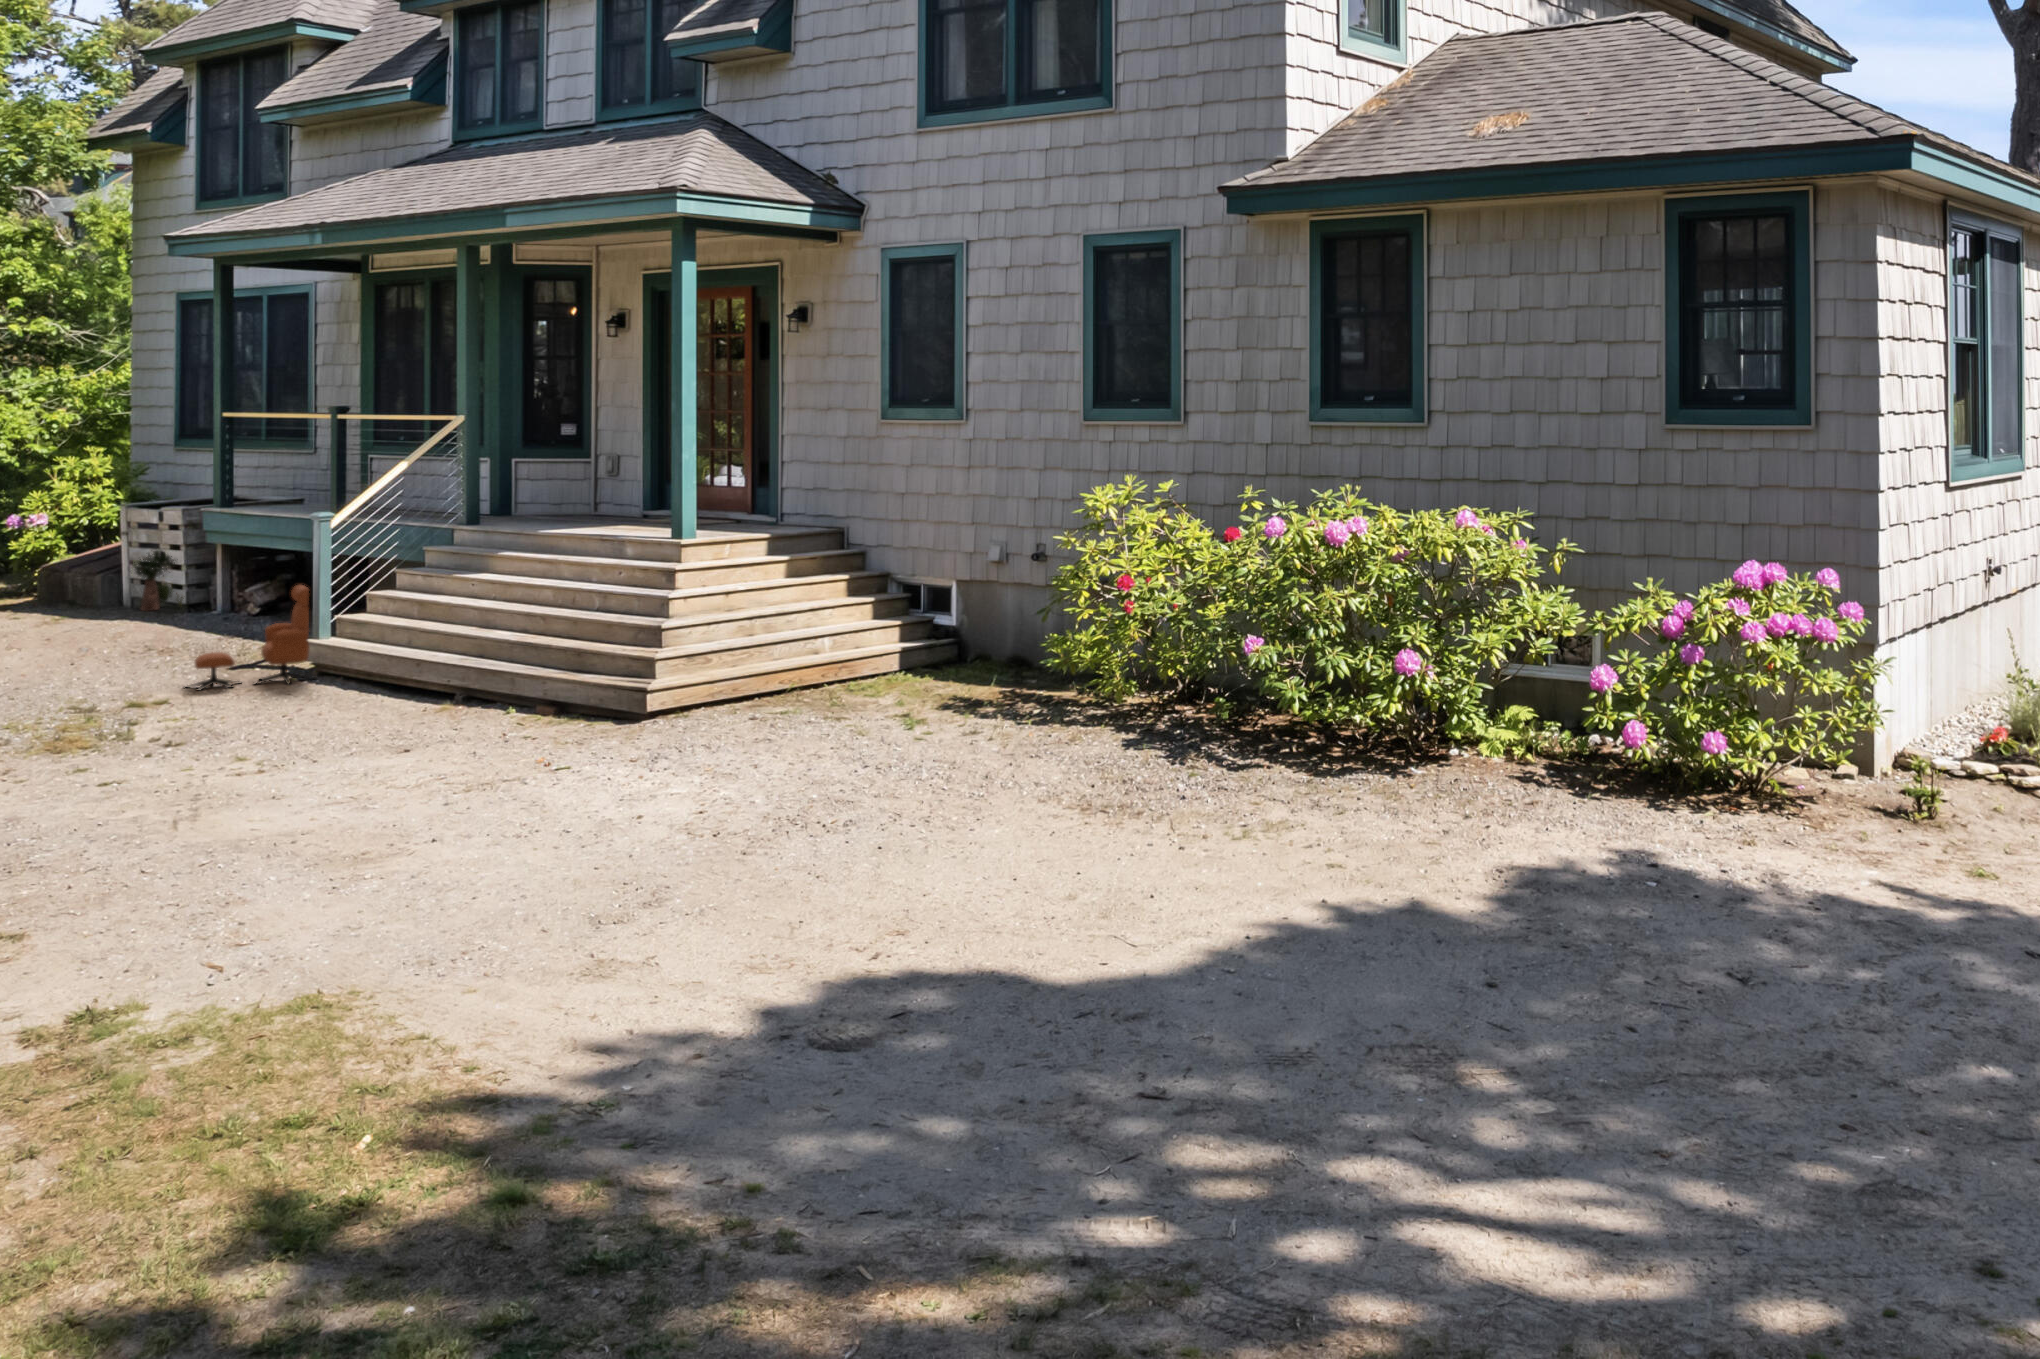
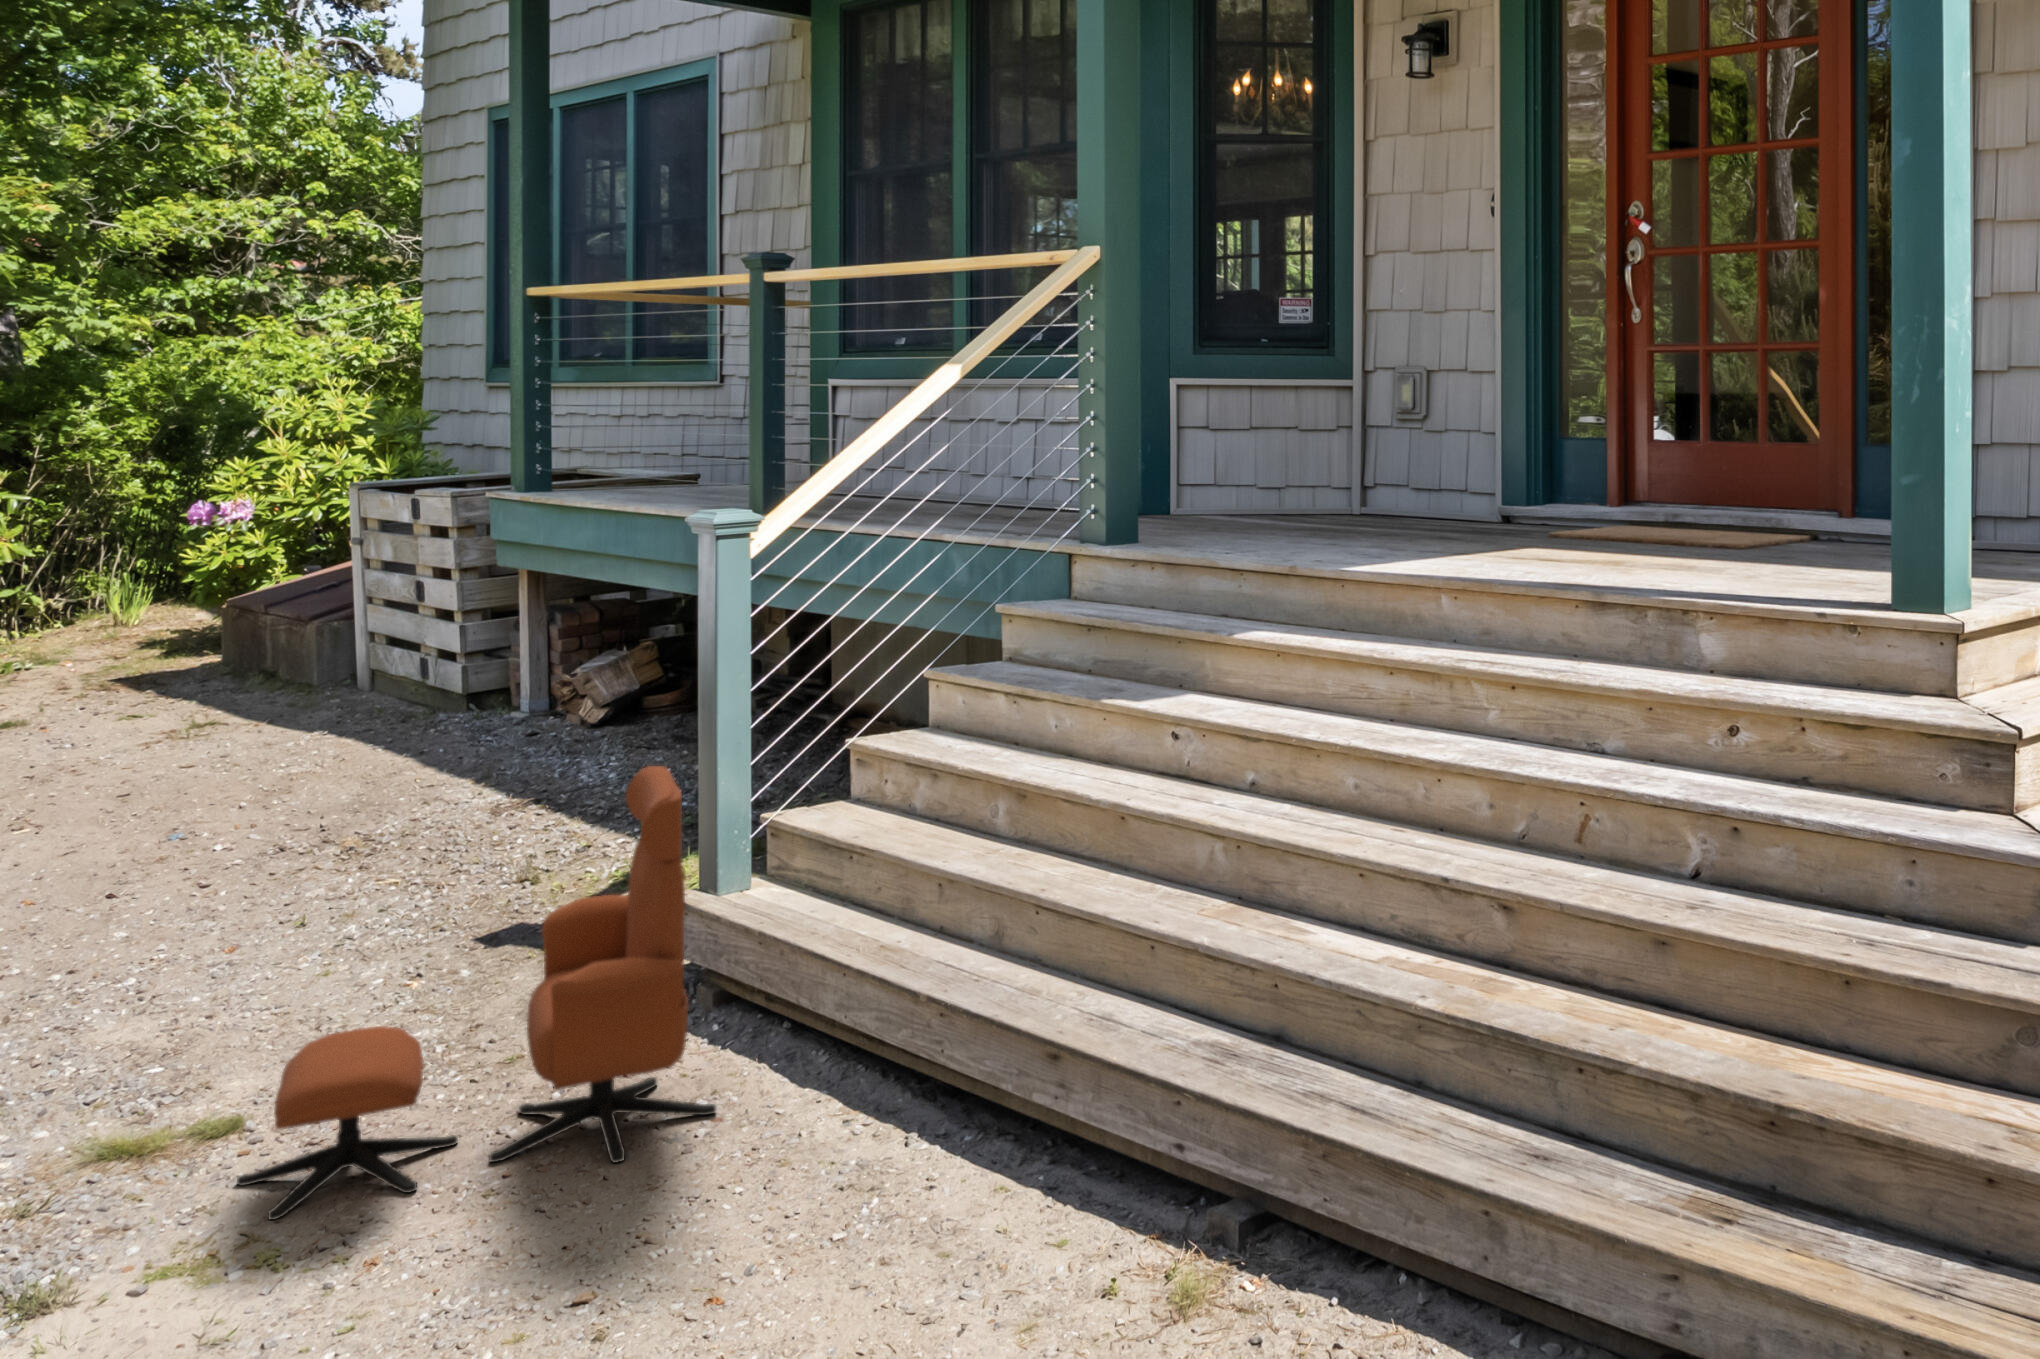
potted plant: present [134,551,184,611] -> none [343,578,459,709]

